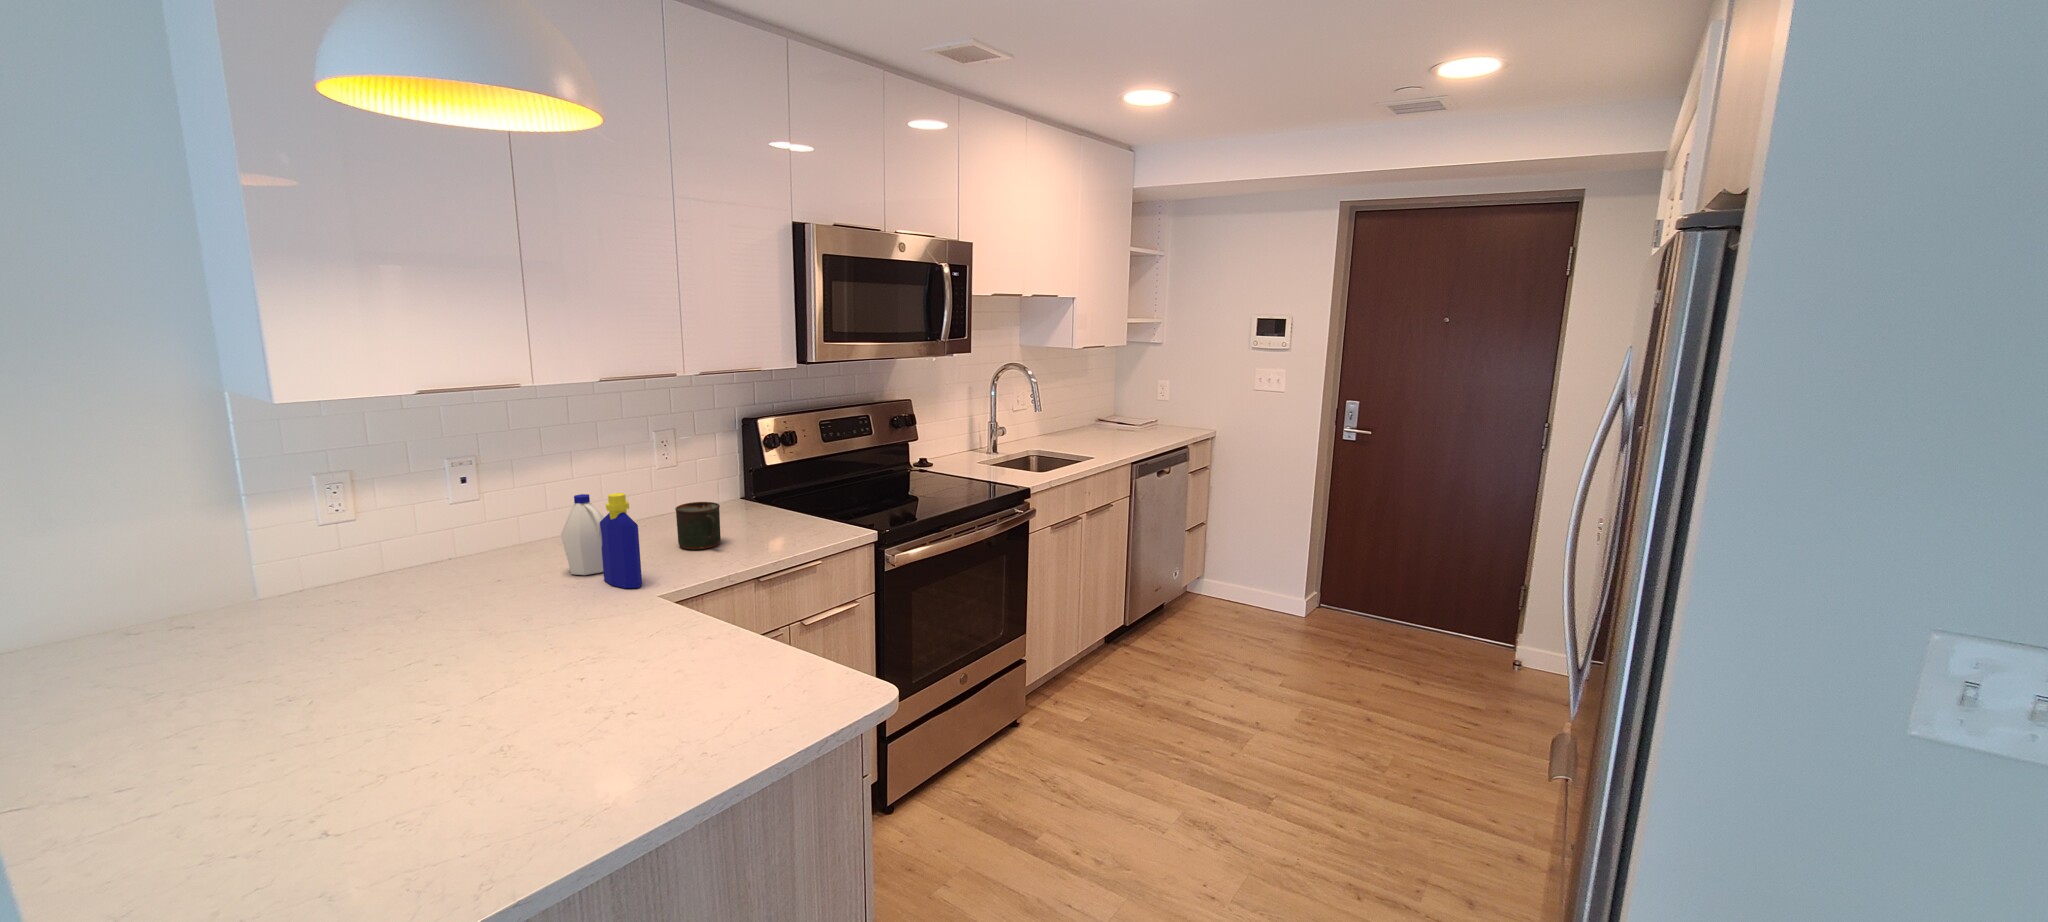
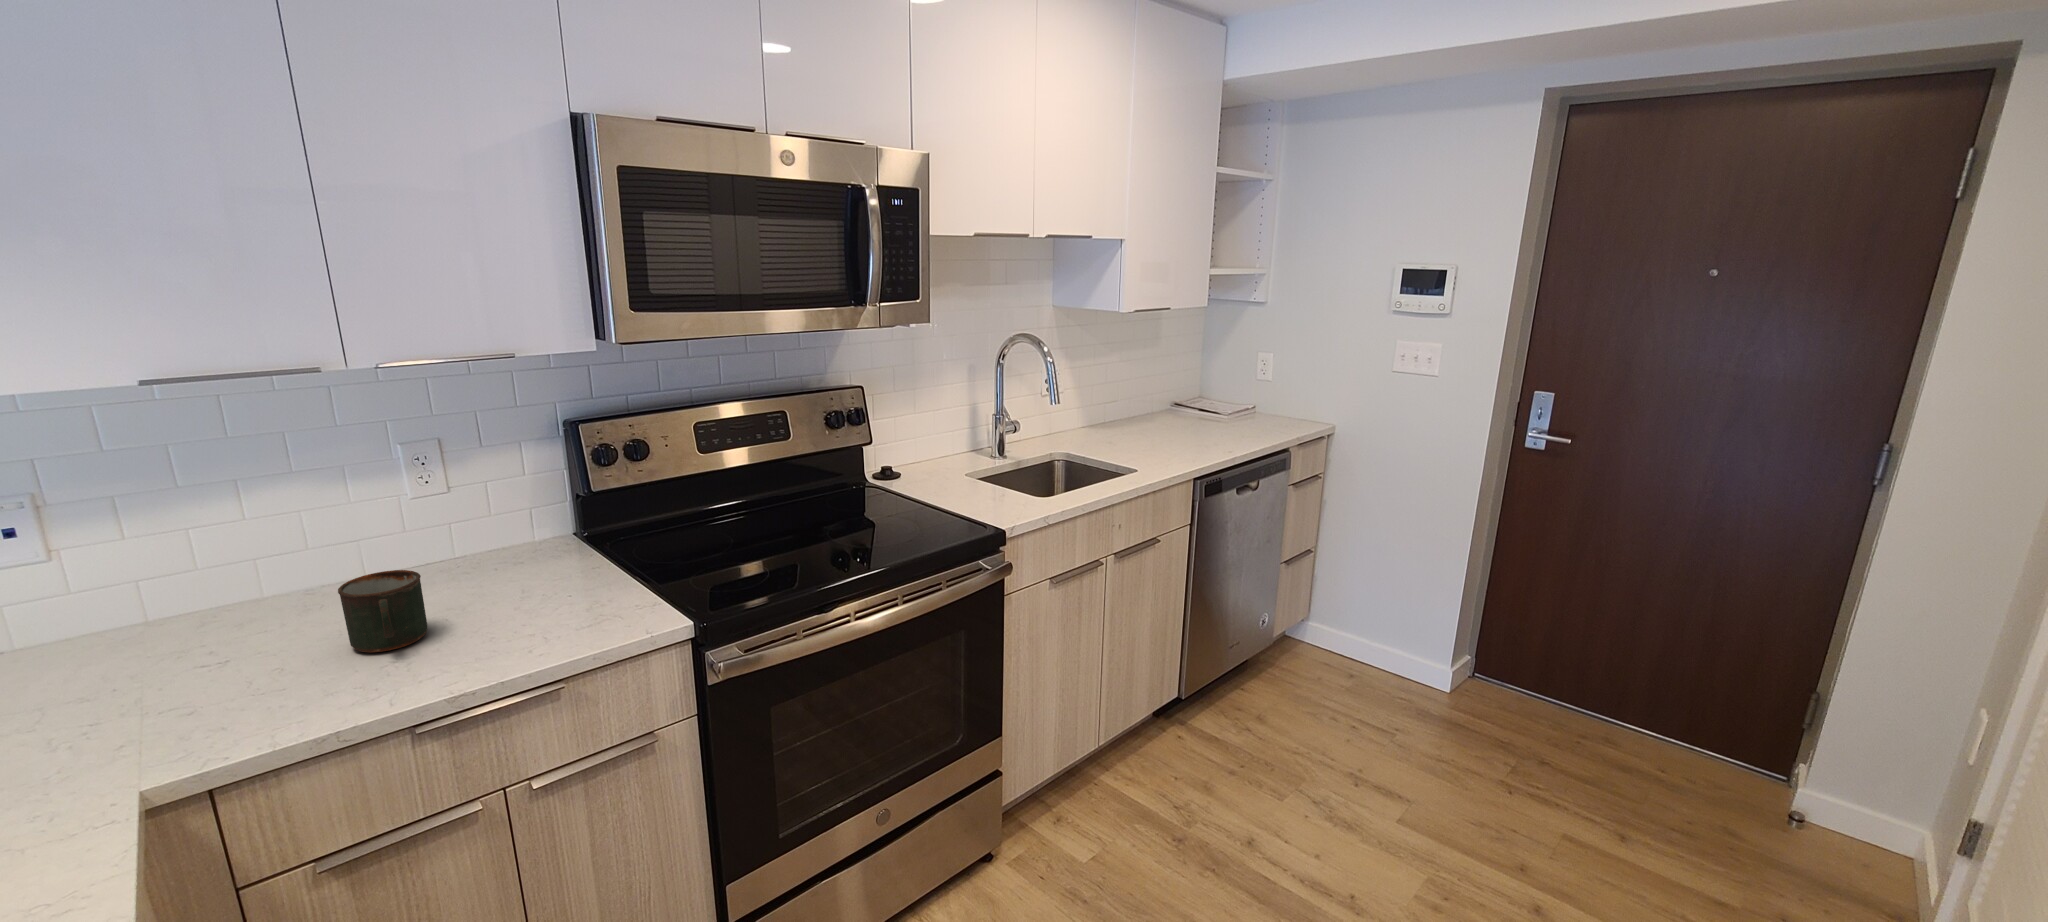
bottle: present [561,493,642,588] -> none [75,573,199,756]

